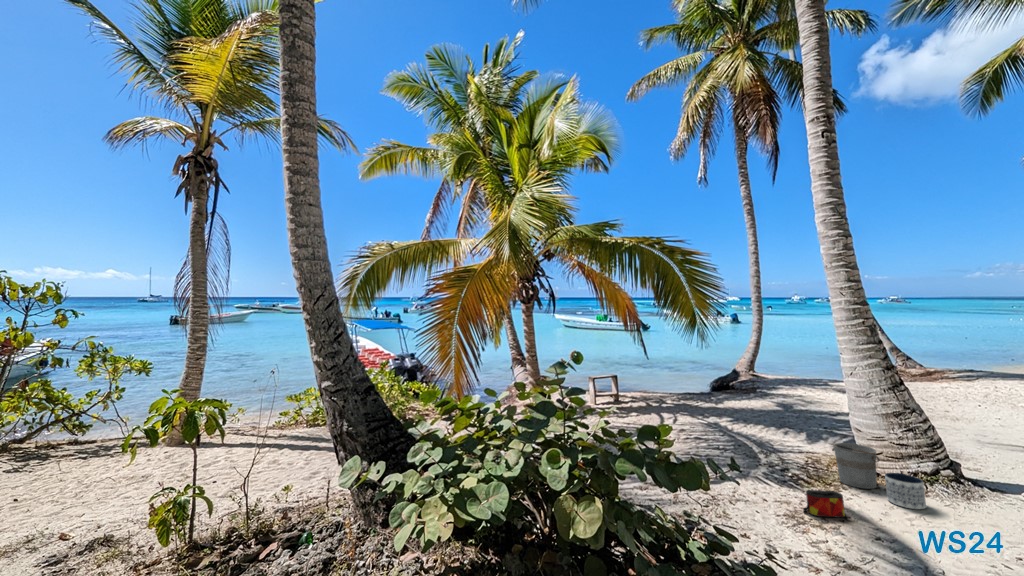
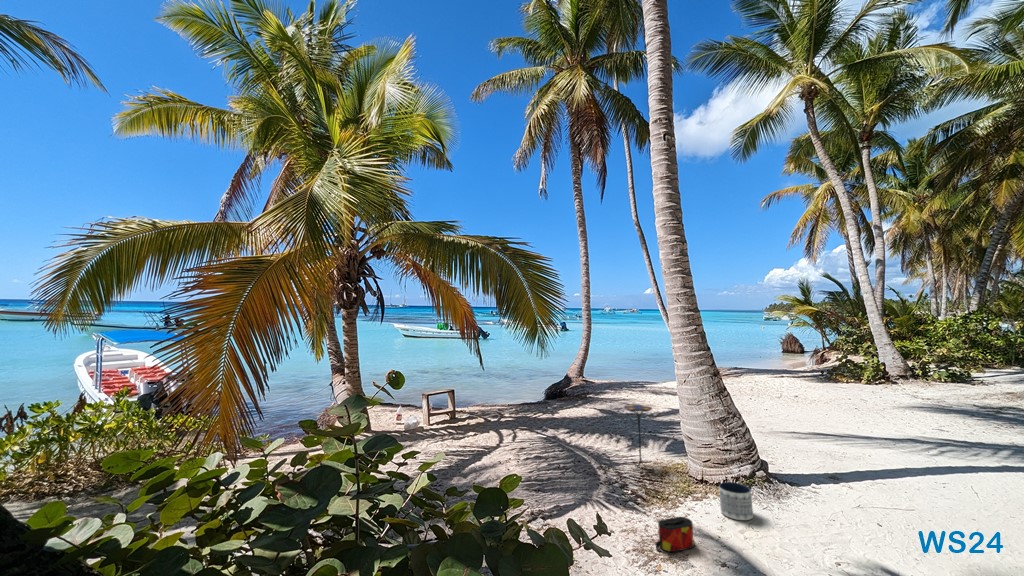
side table: none [785,396,822,461] -> present [624,405,652,471]
bucket: present [831,443,880,489] -> none [667,453,711,501]

